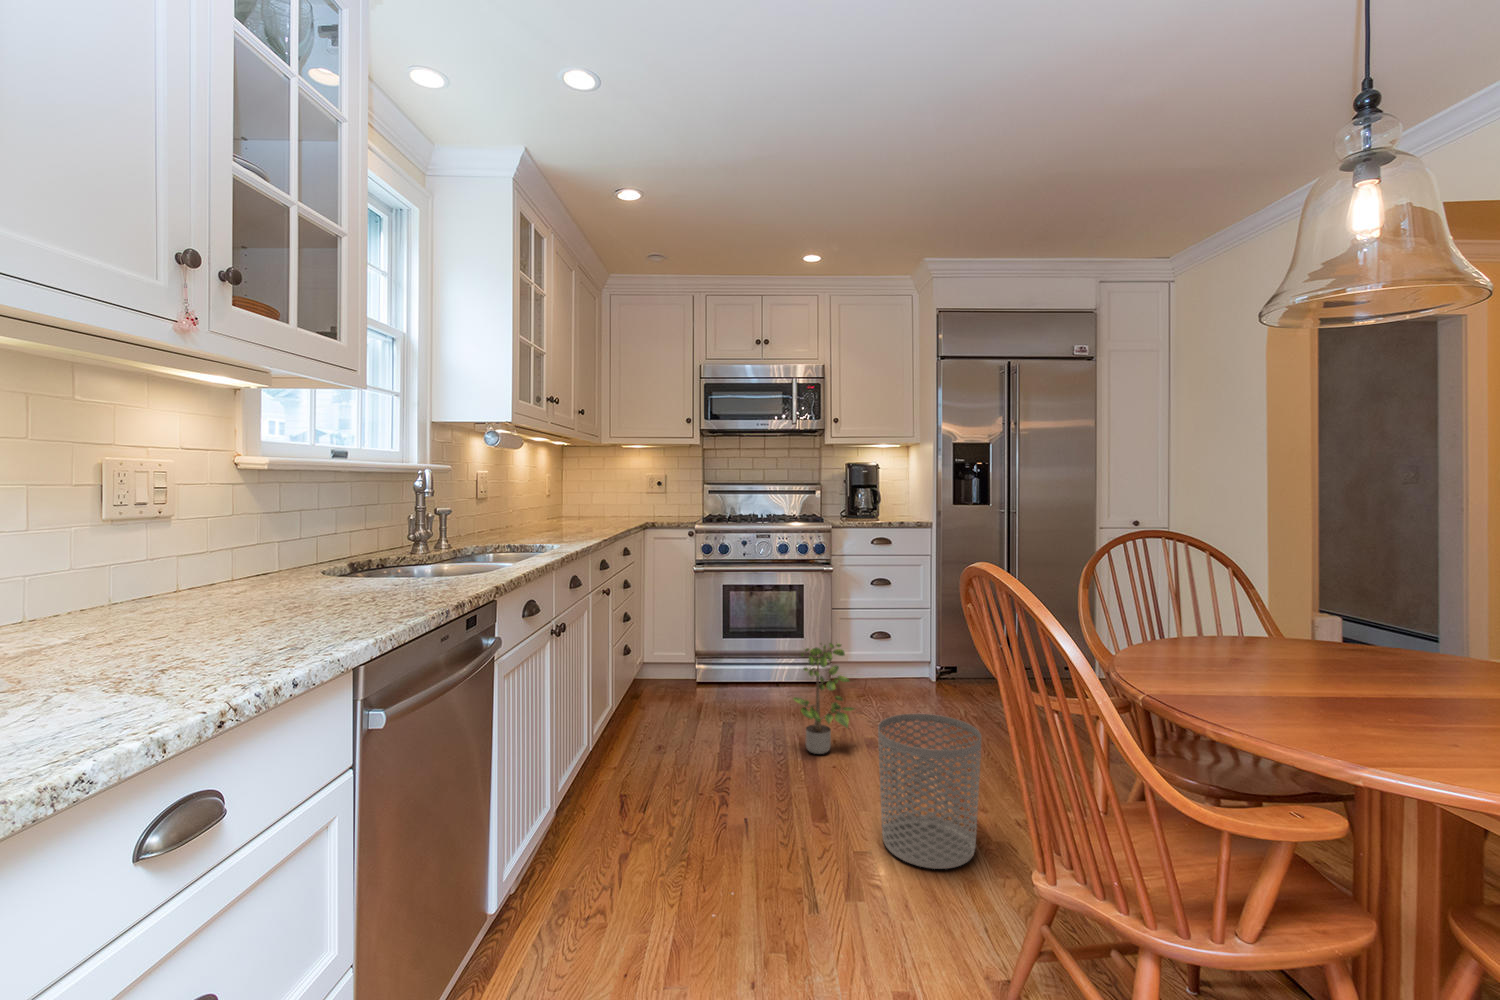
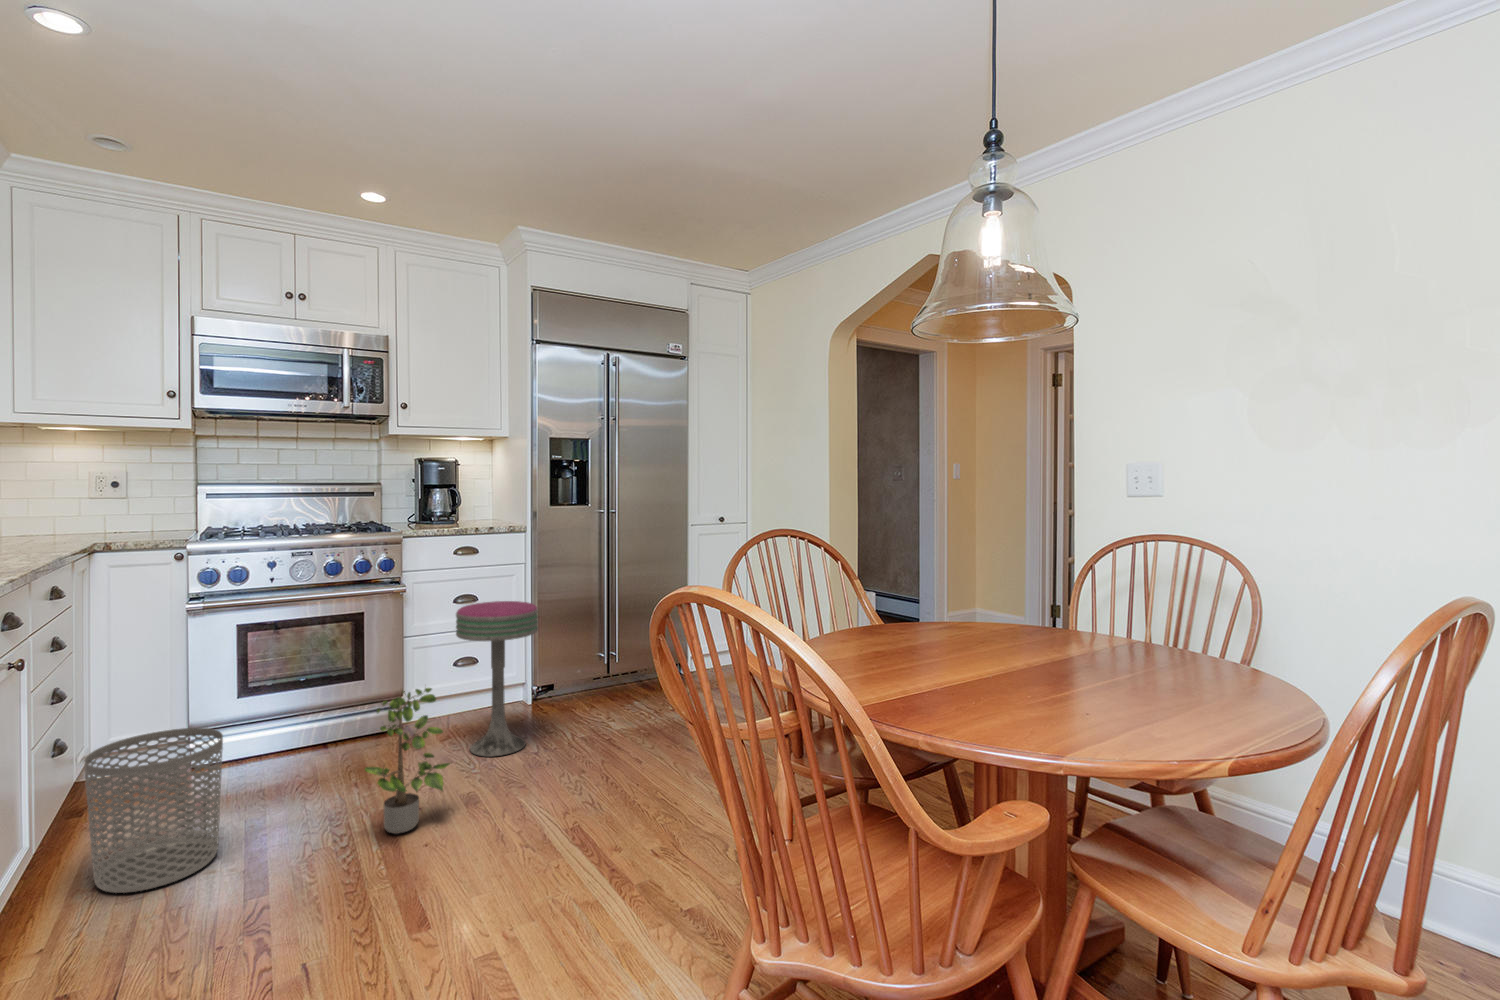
bar stool: none [867,584,935,716] -> present [456,601,538,757]
waste bin: present [878,714,981,869] -> present [85,728,223,893]

